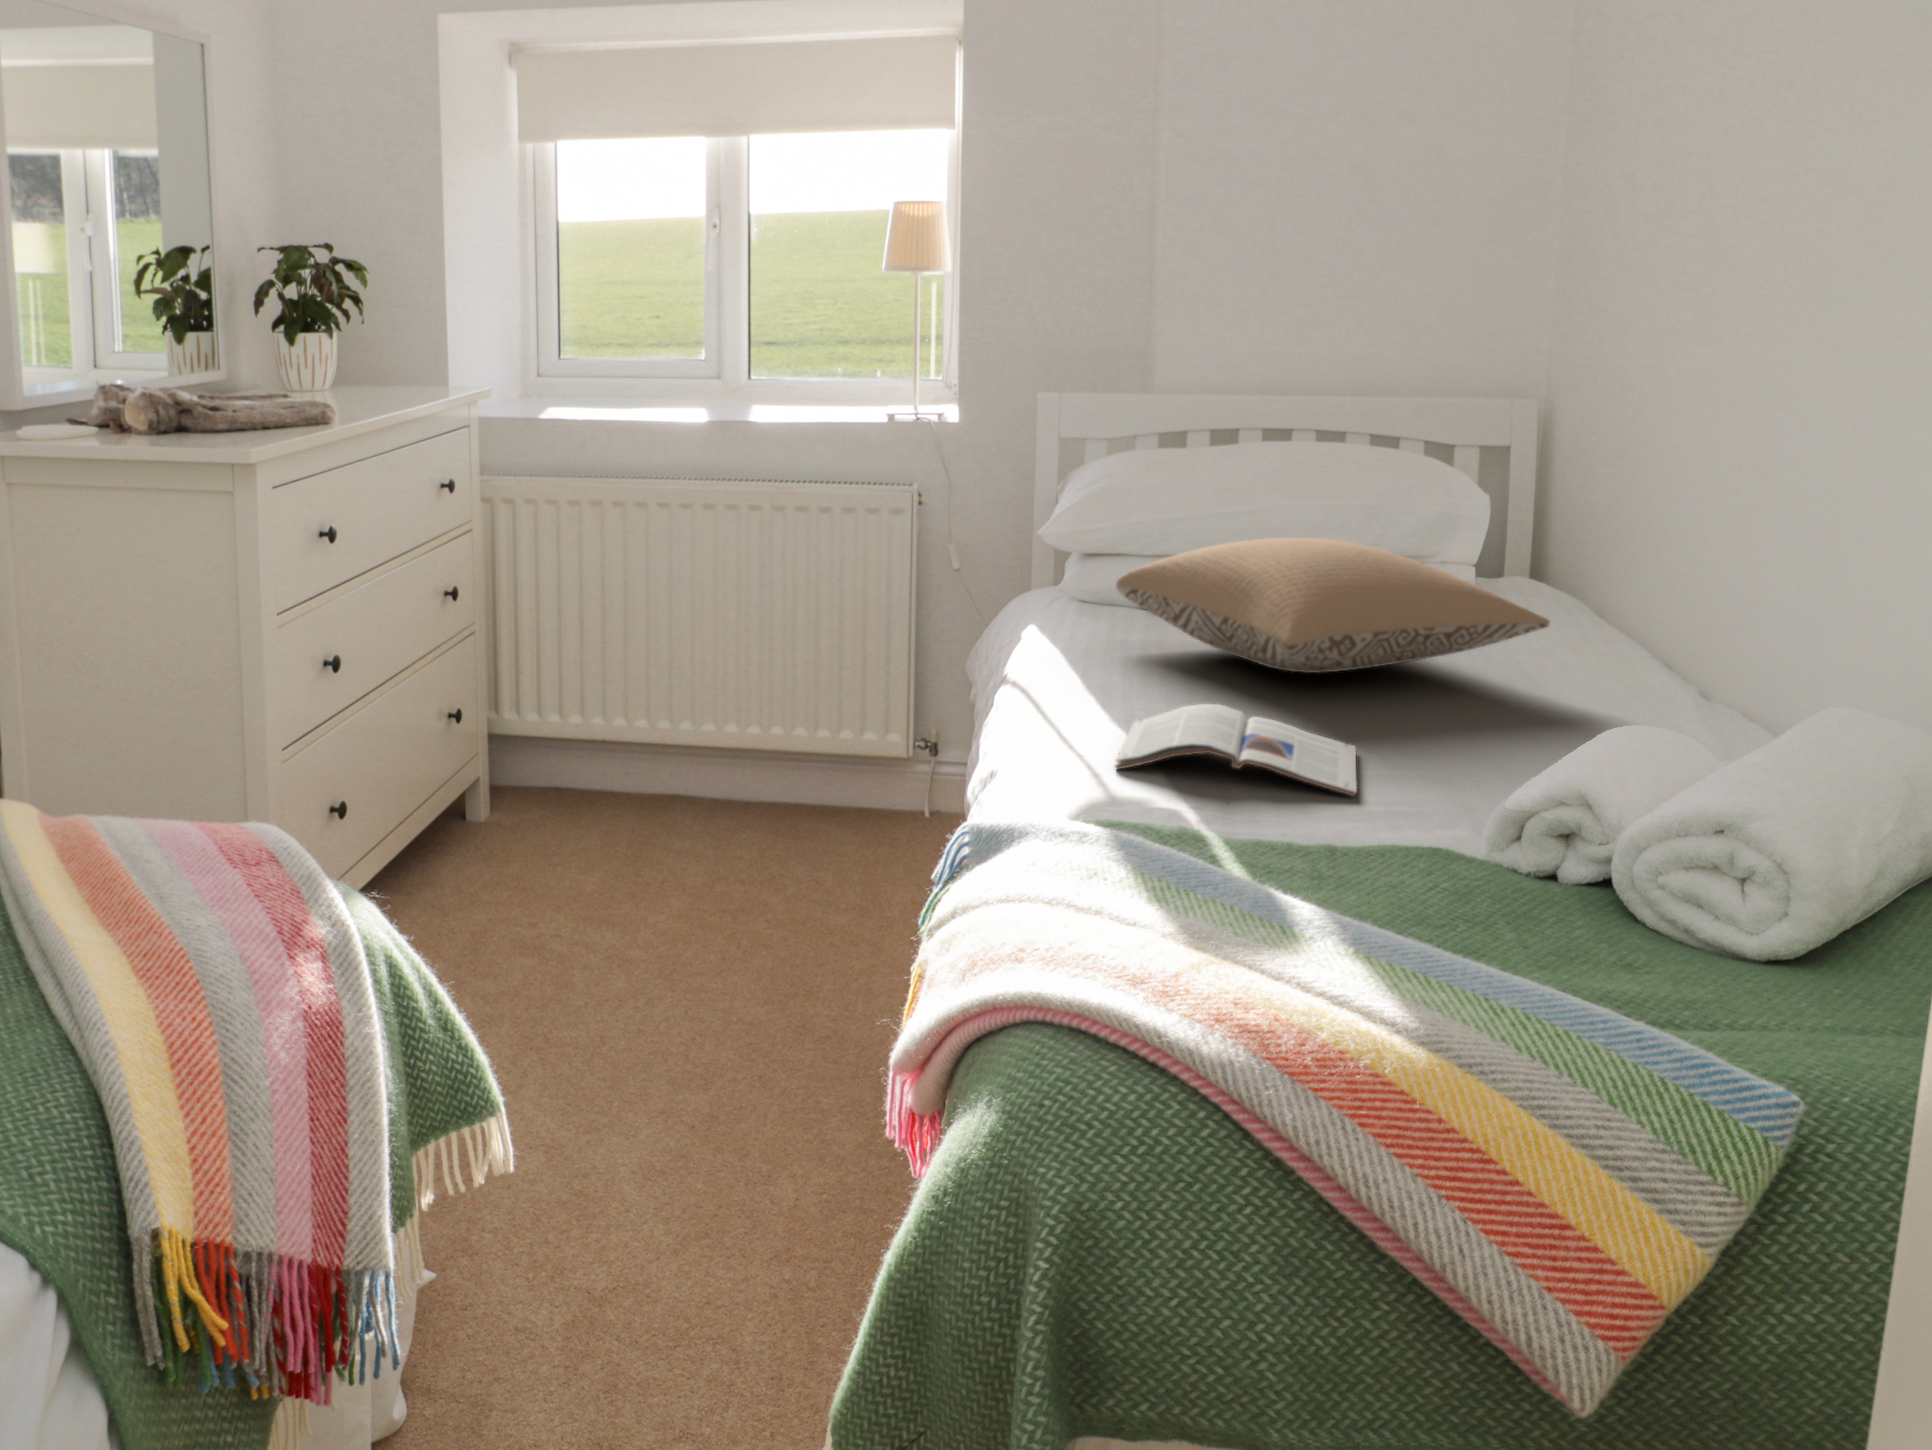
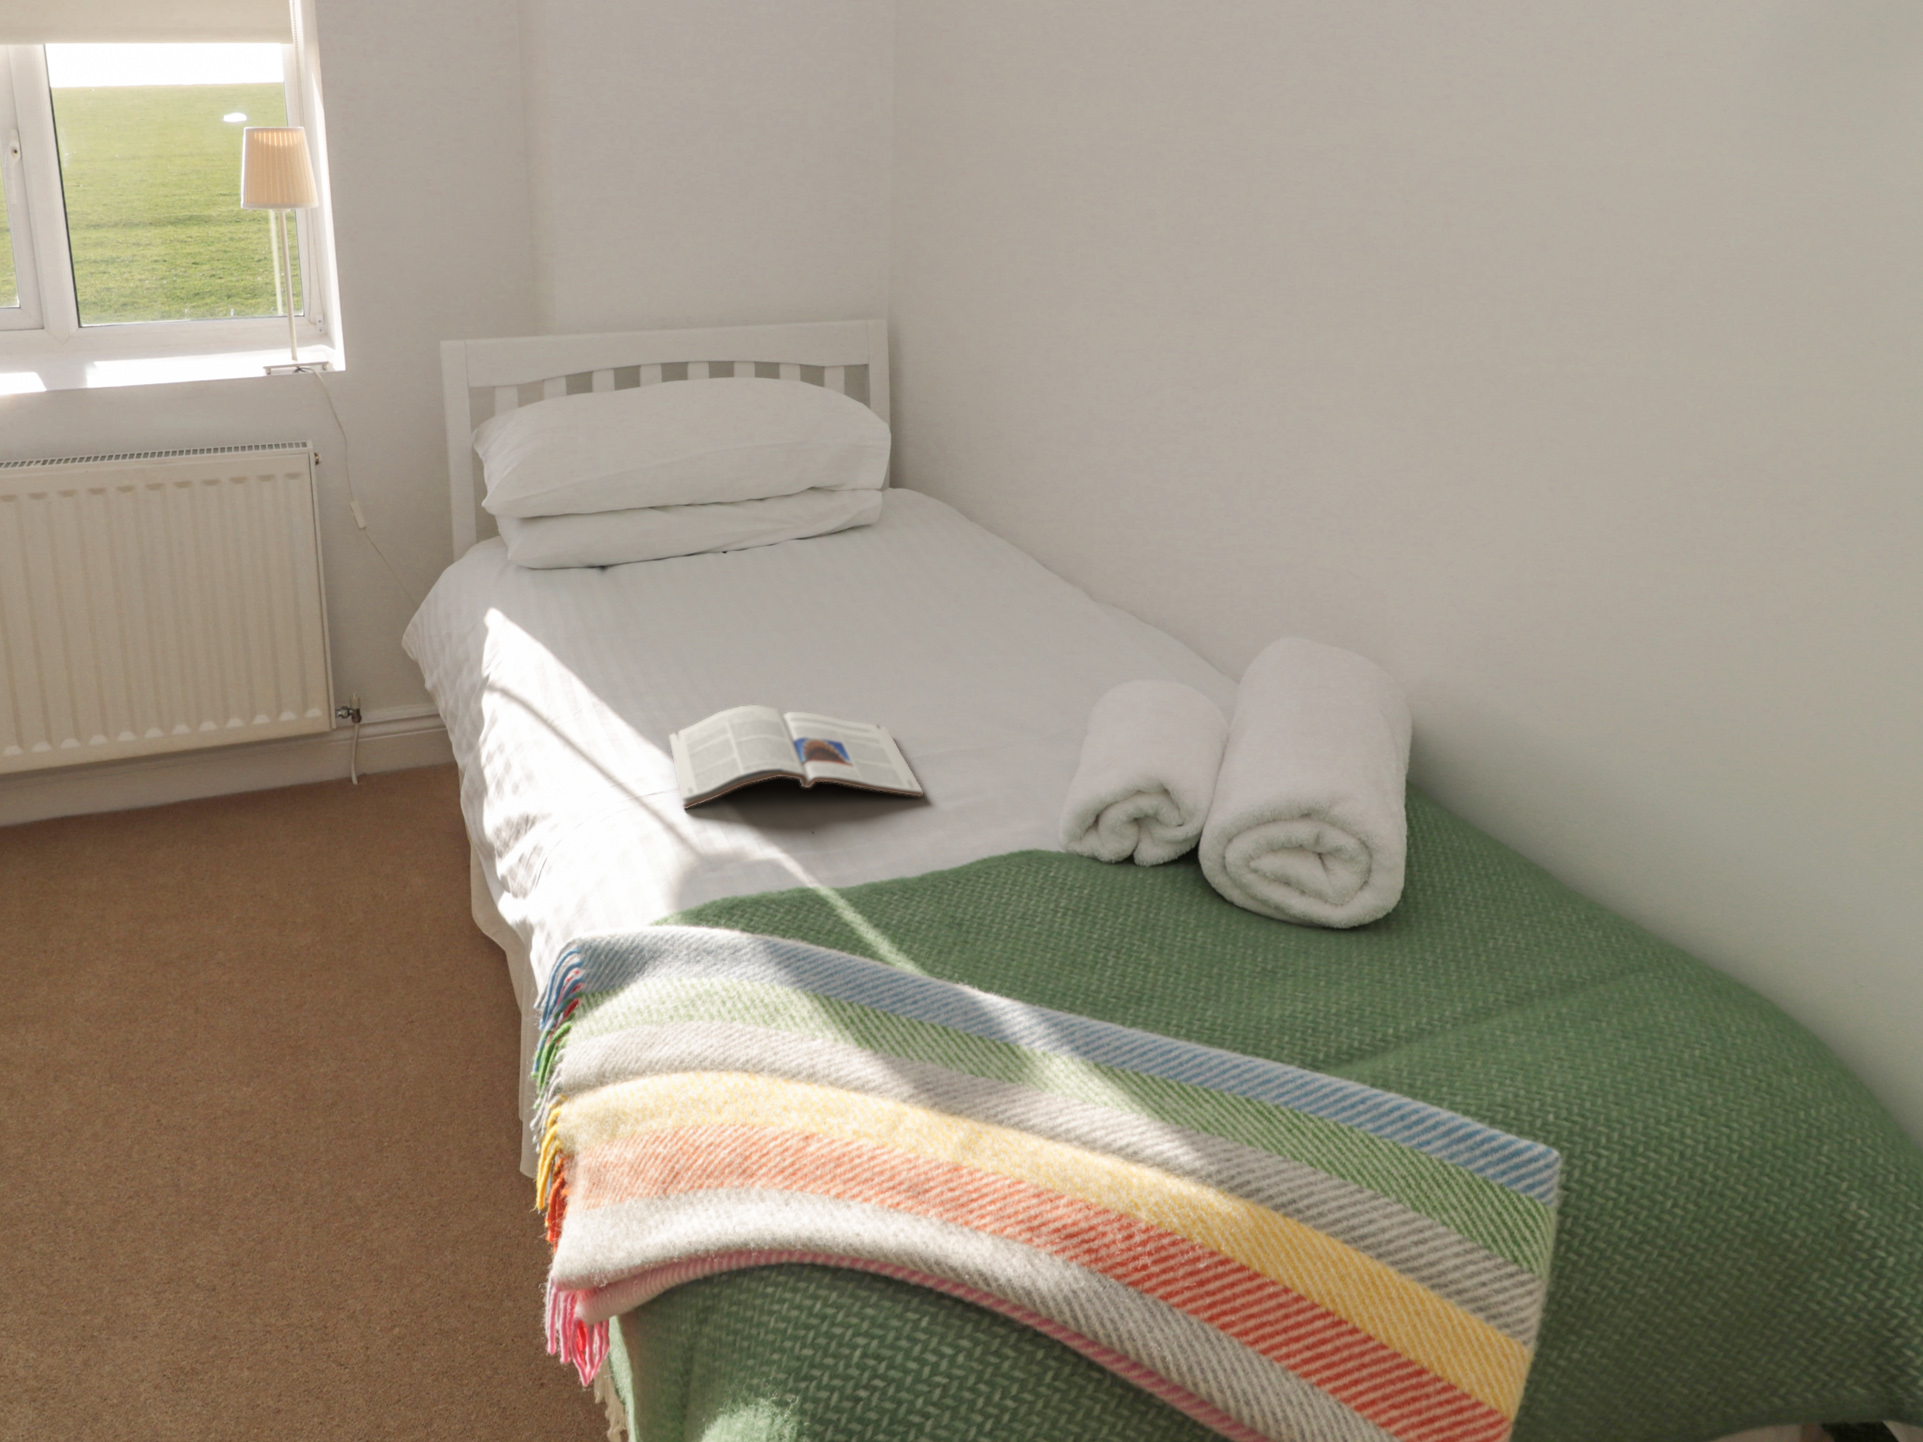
pillow: present [1116,537,1550,673] -> none [585,493,990,637]

